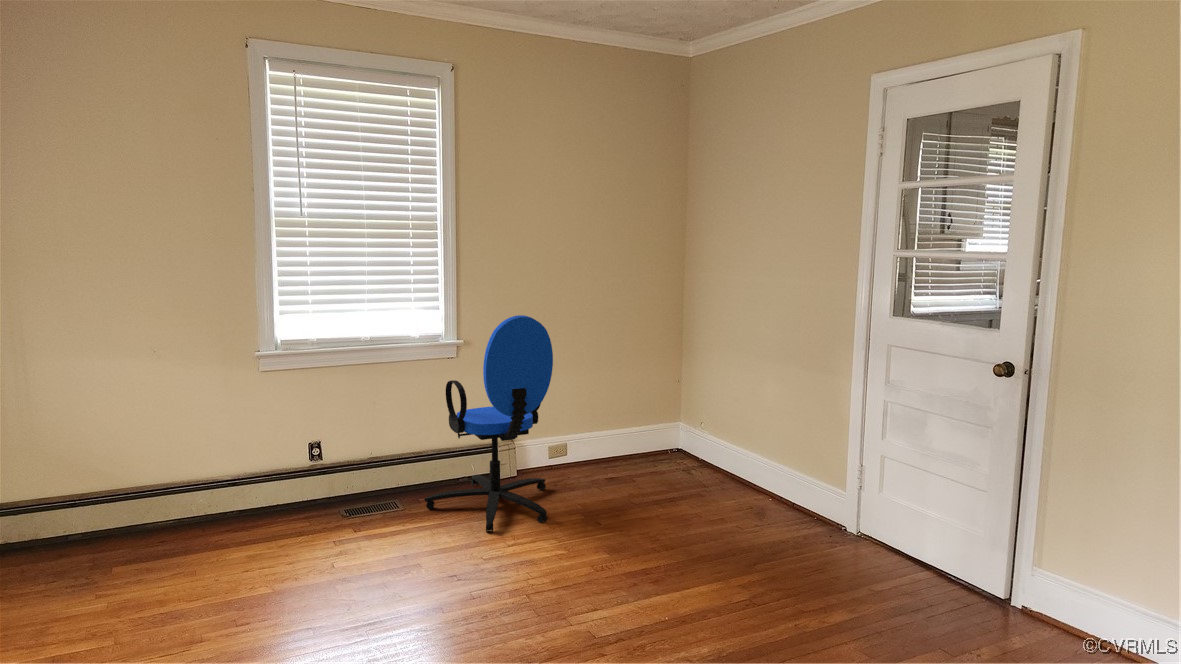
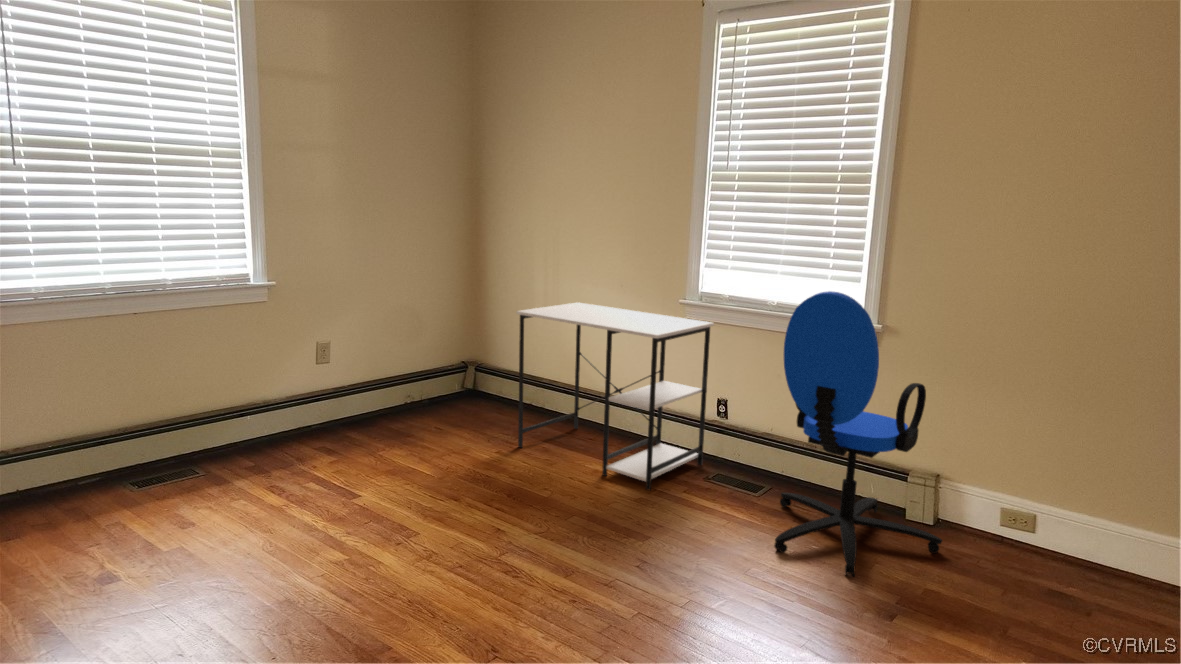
desk: none [72,368,326,591] -> present [516,302,714,490]

